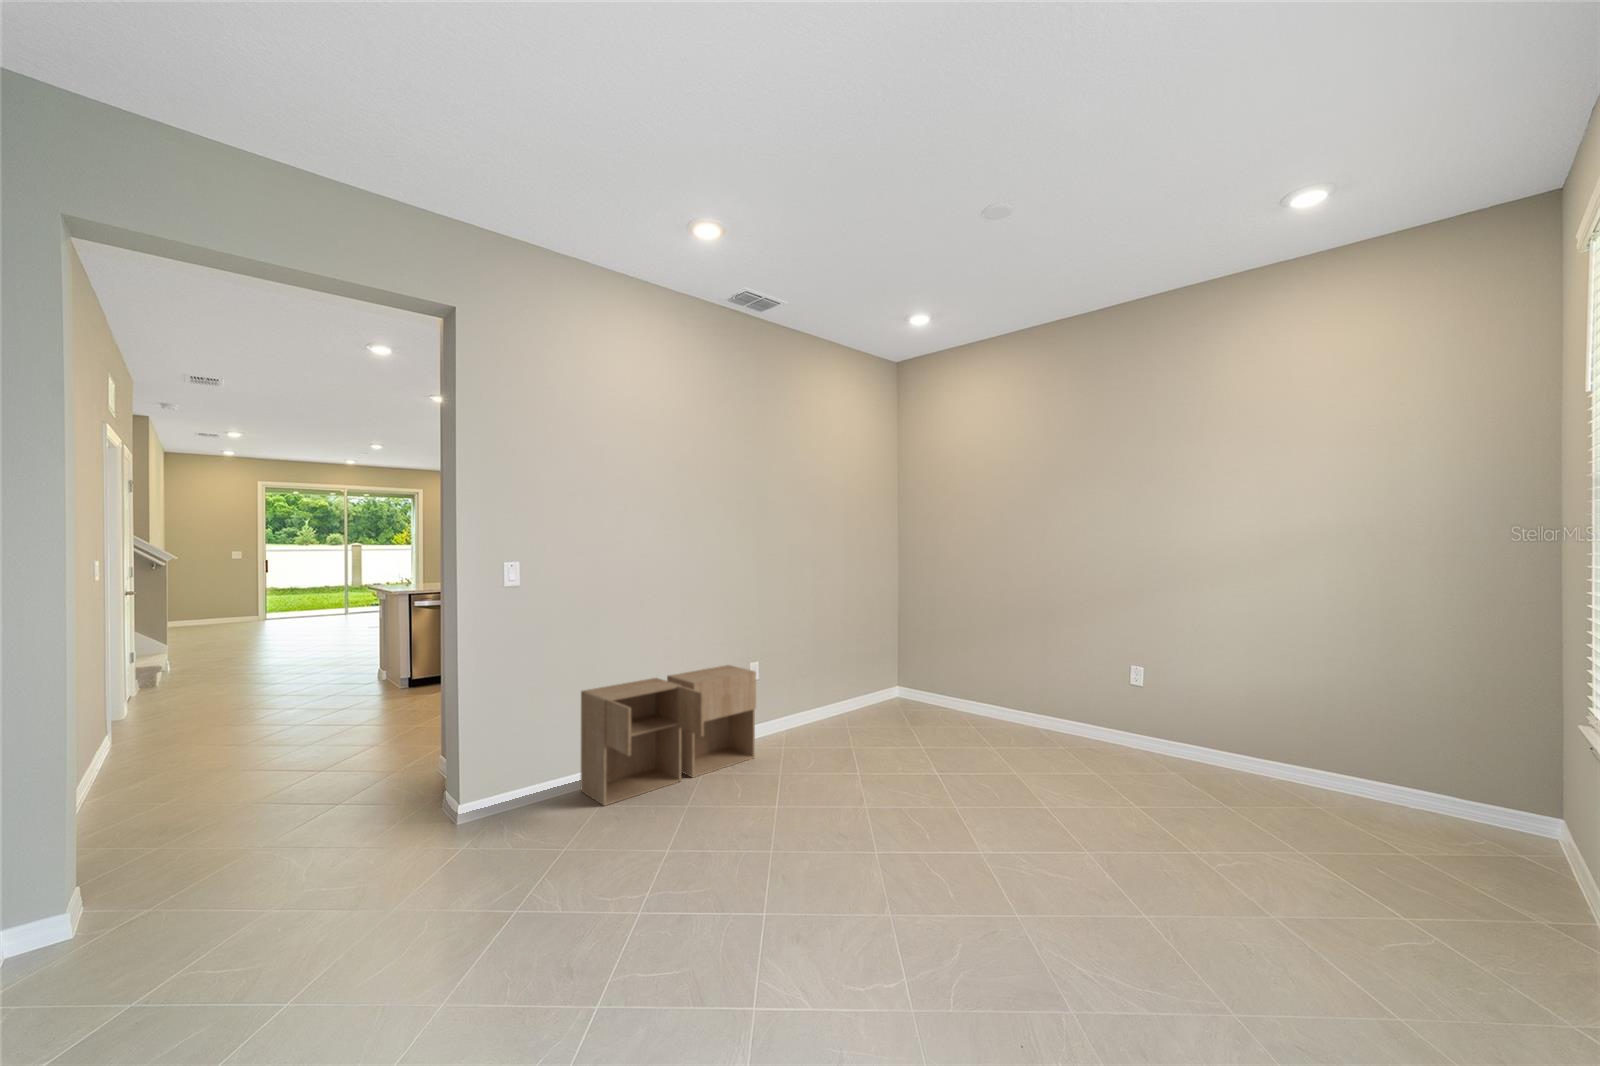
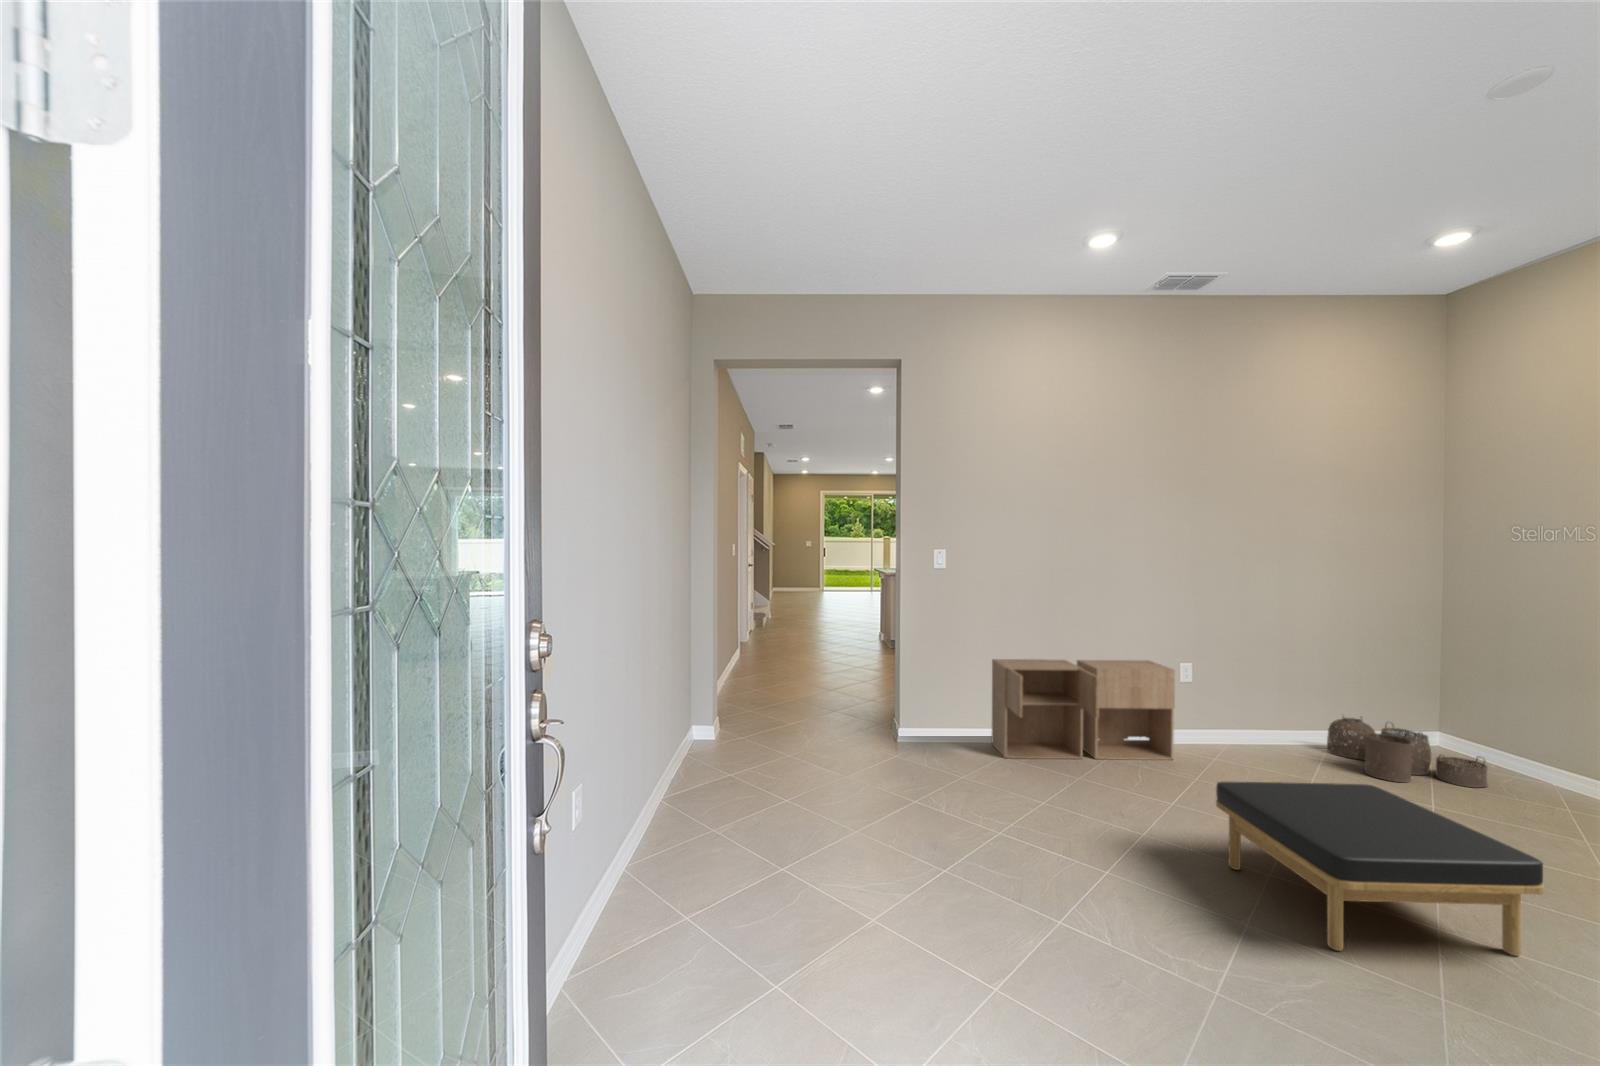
woven basket: none [844,685,938,733] -> present [1327,717,1488,788]
ottoman: none [843,749,1051,913] -> present [1216,782,1544,956]

